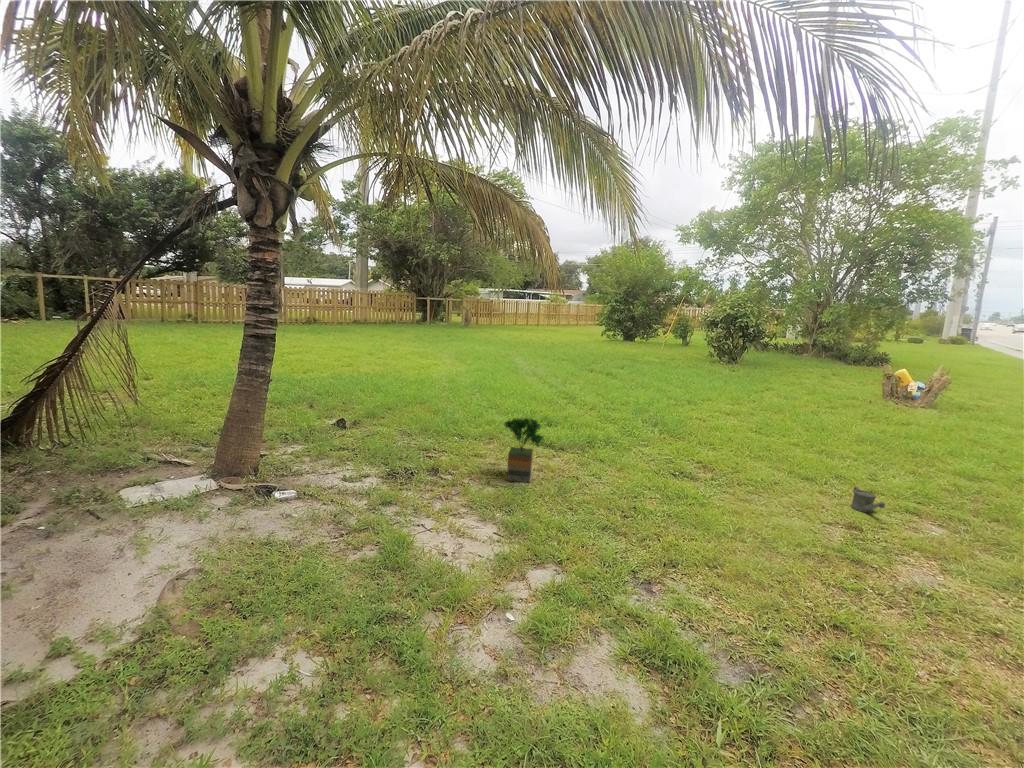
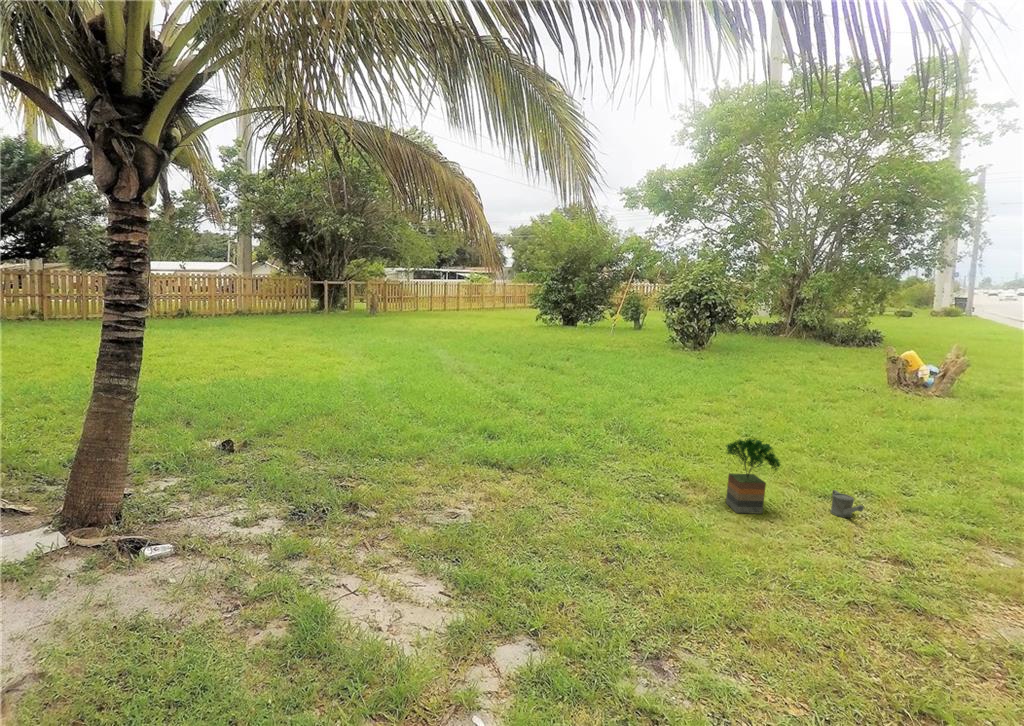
potted tree: present [504,418,543,482] -> present [726,439,780,514]

